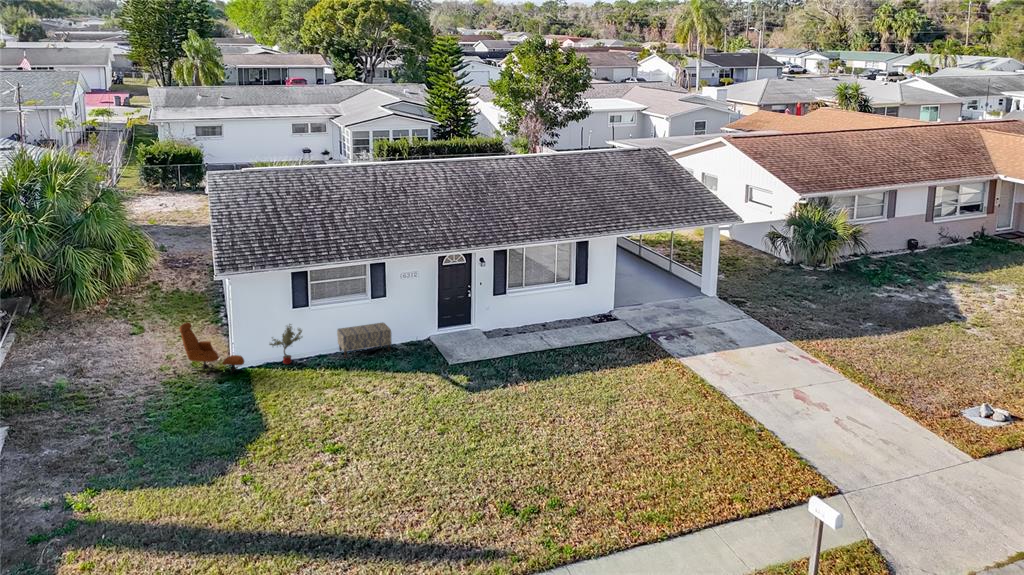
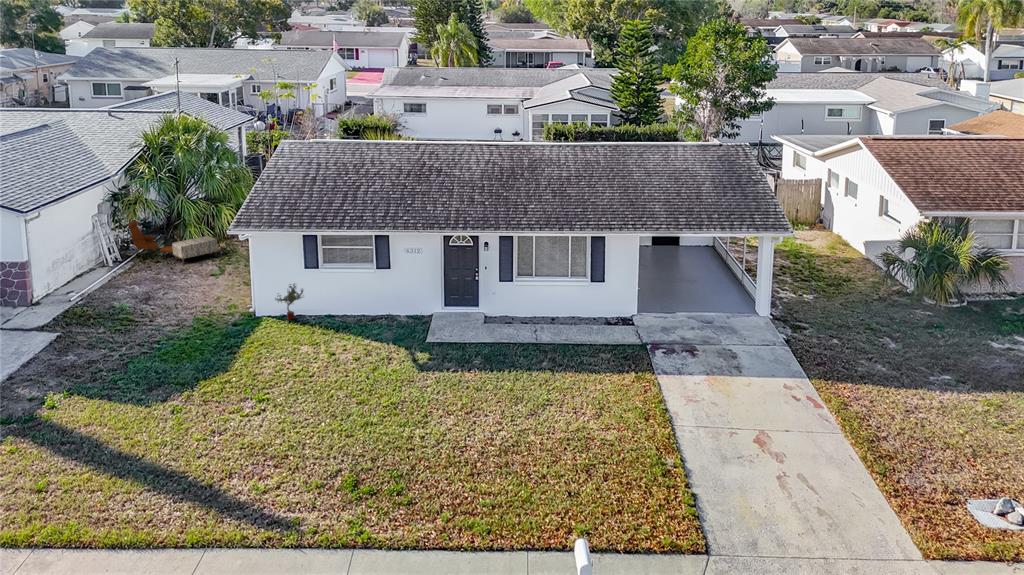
lounge chair: present [179,322,244,375] -> present [128,221,173,257]
bench: present [337,323,391,358] -> present [172,236,218,264]

